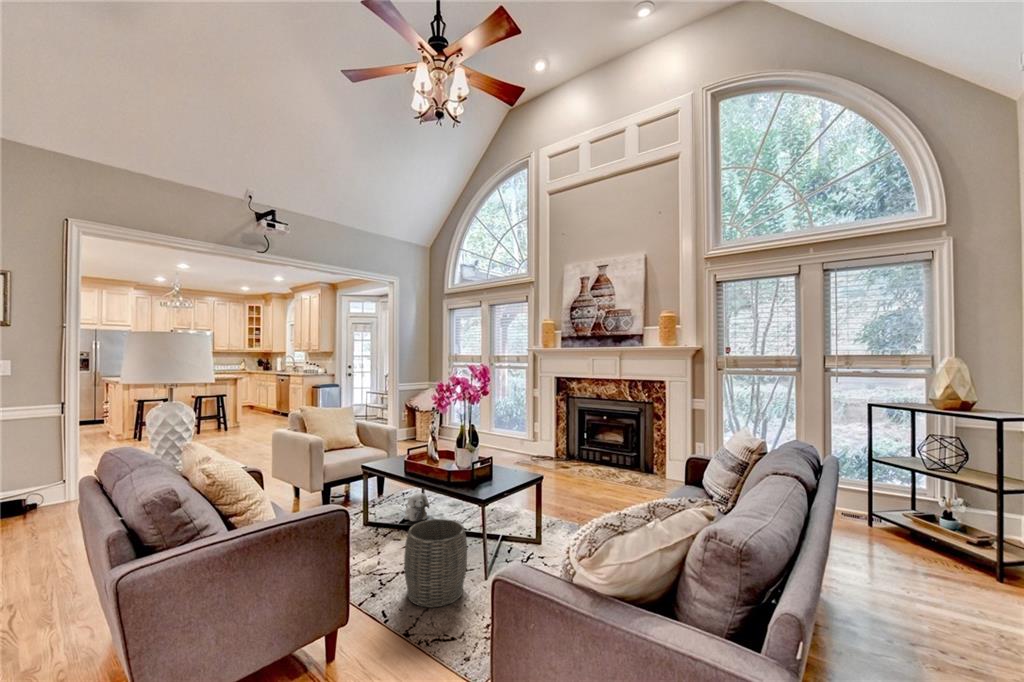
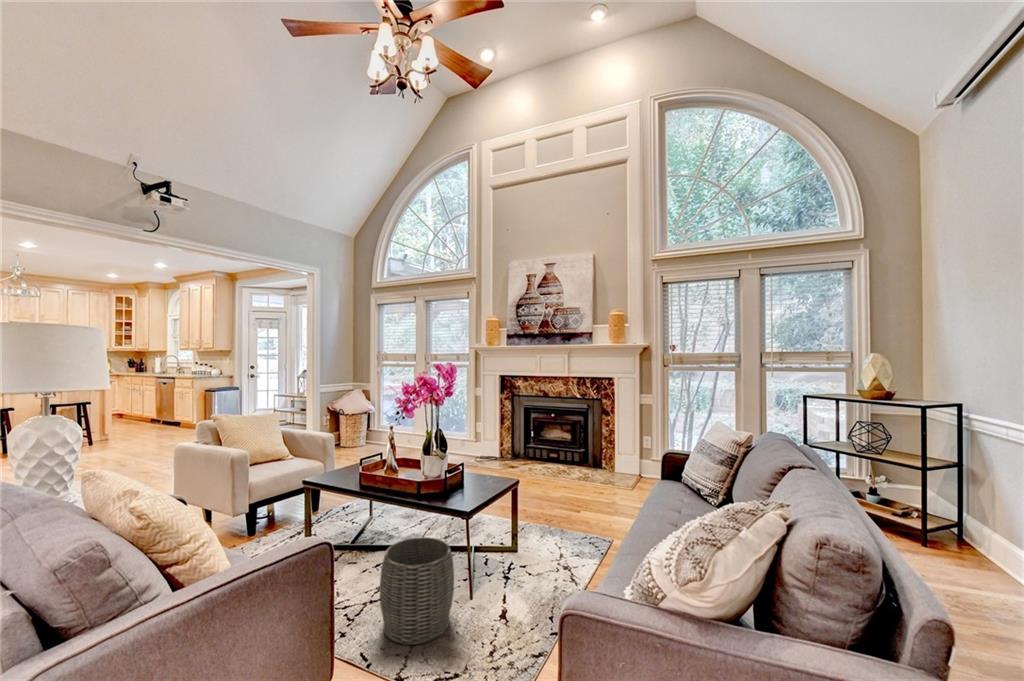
plush toy: present [404,493,429,521] -> none [354,508,383,541]

